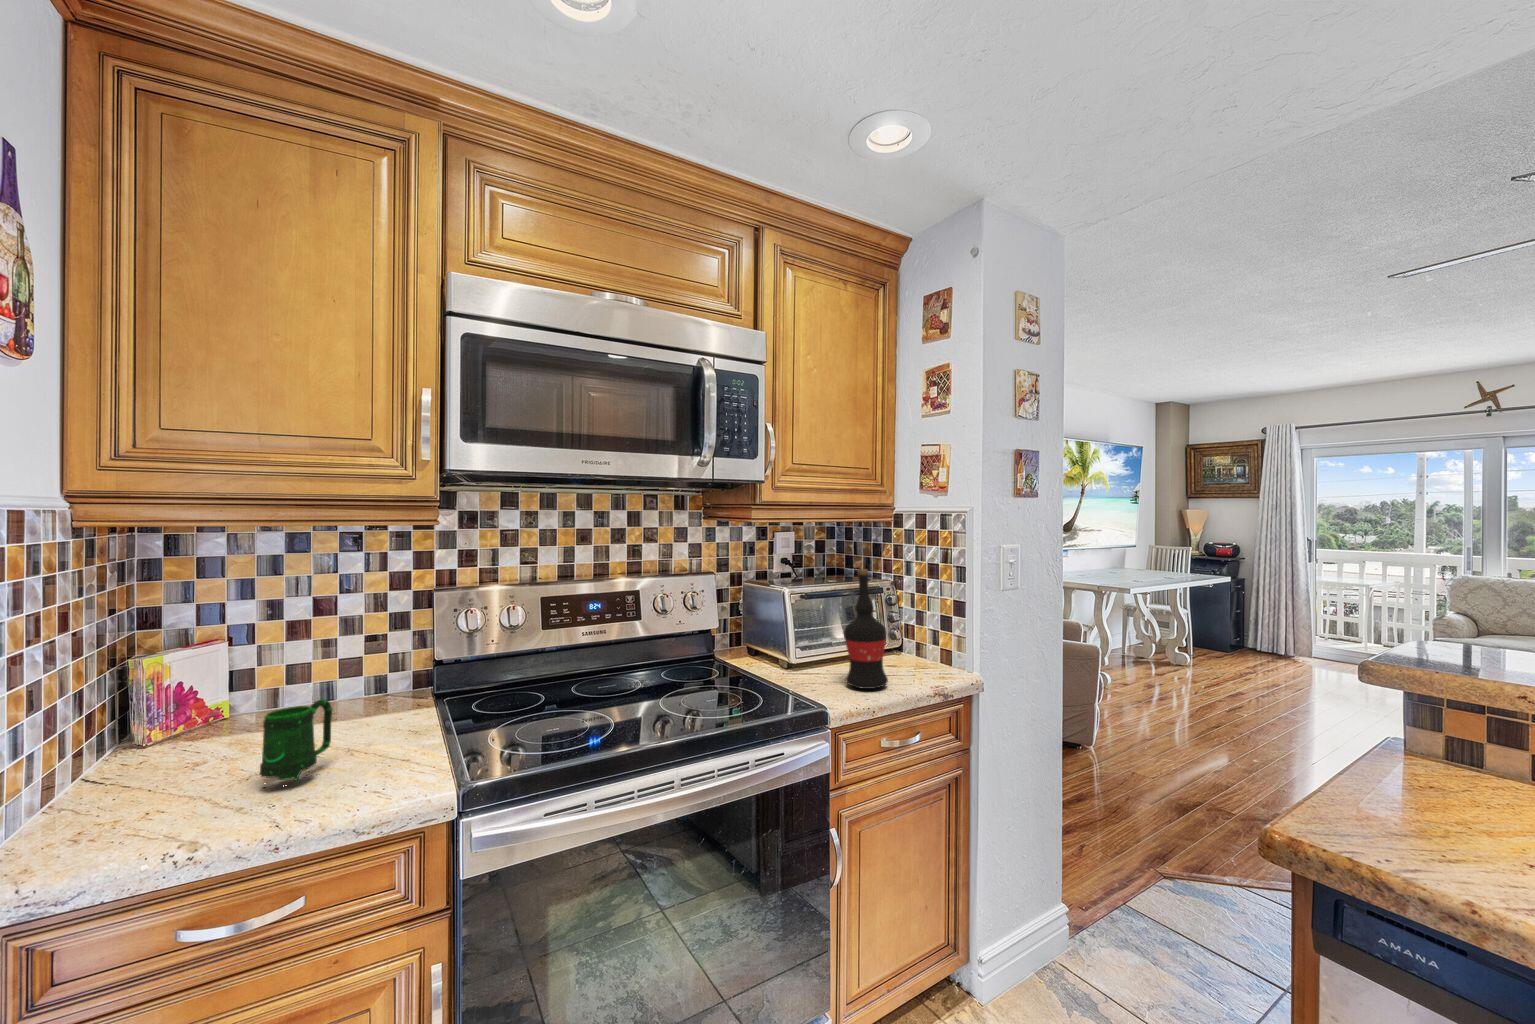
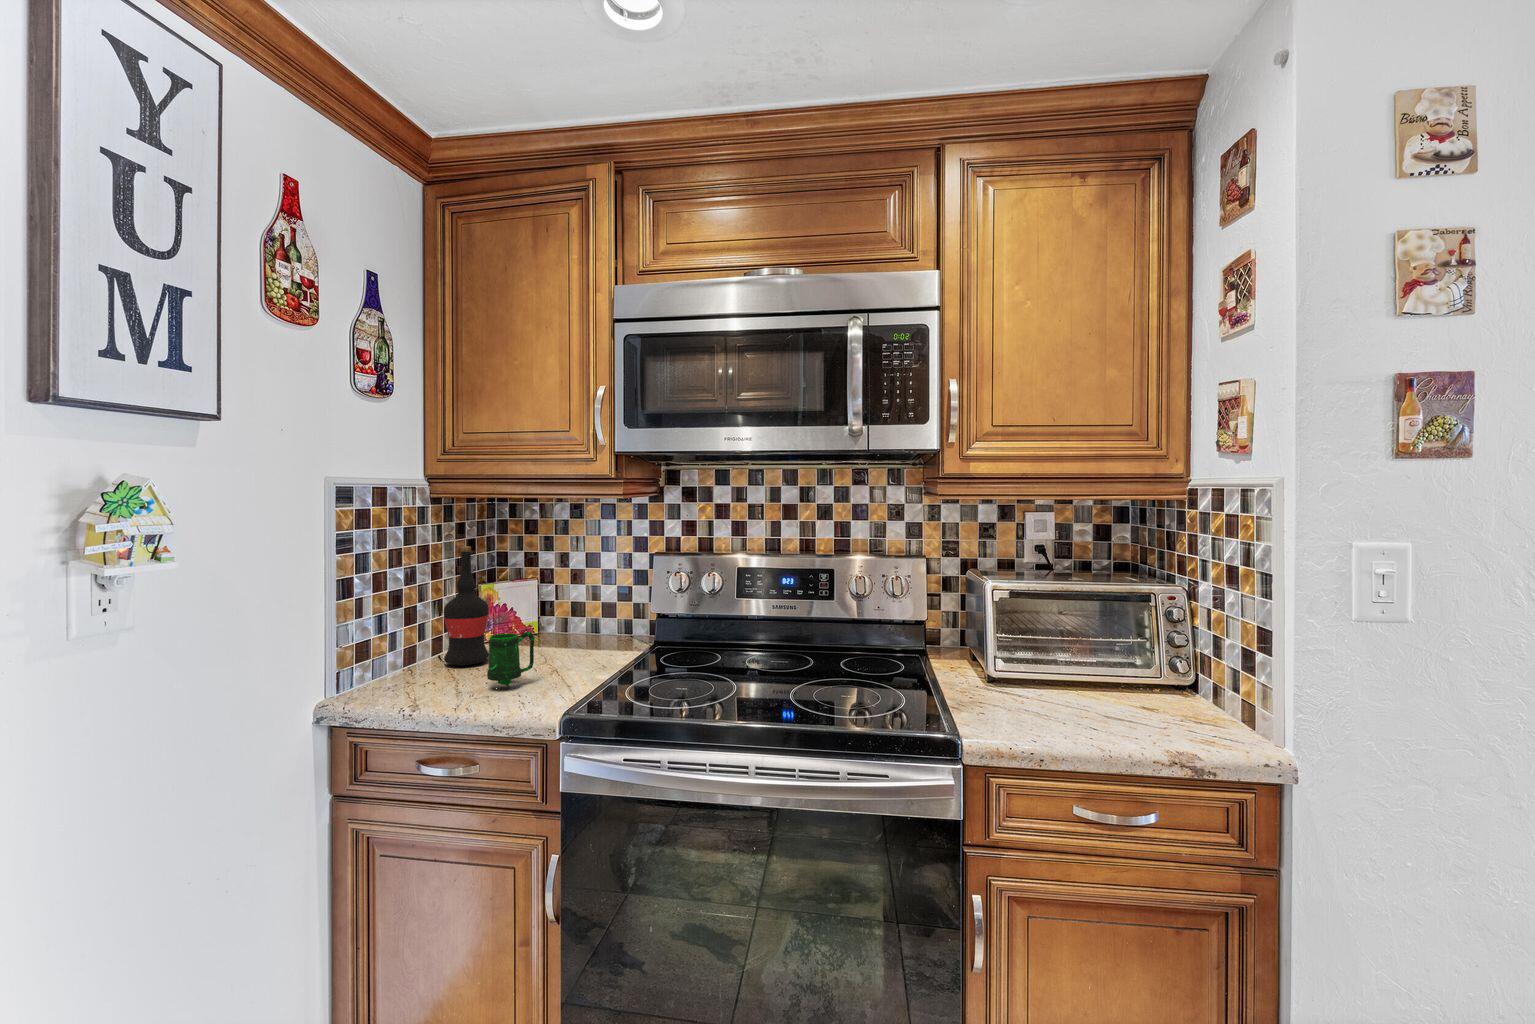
wine bottle: present [844,569,888,689] -> present [444,546,489,665]

